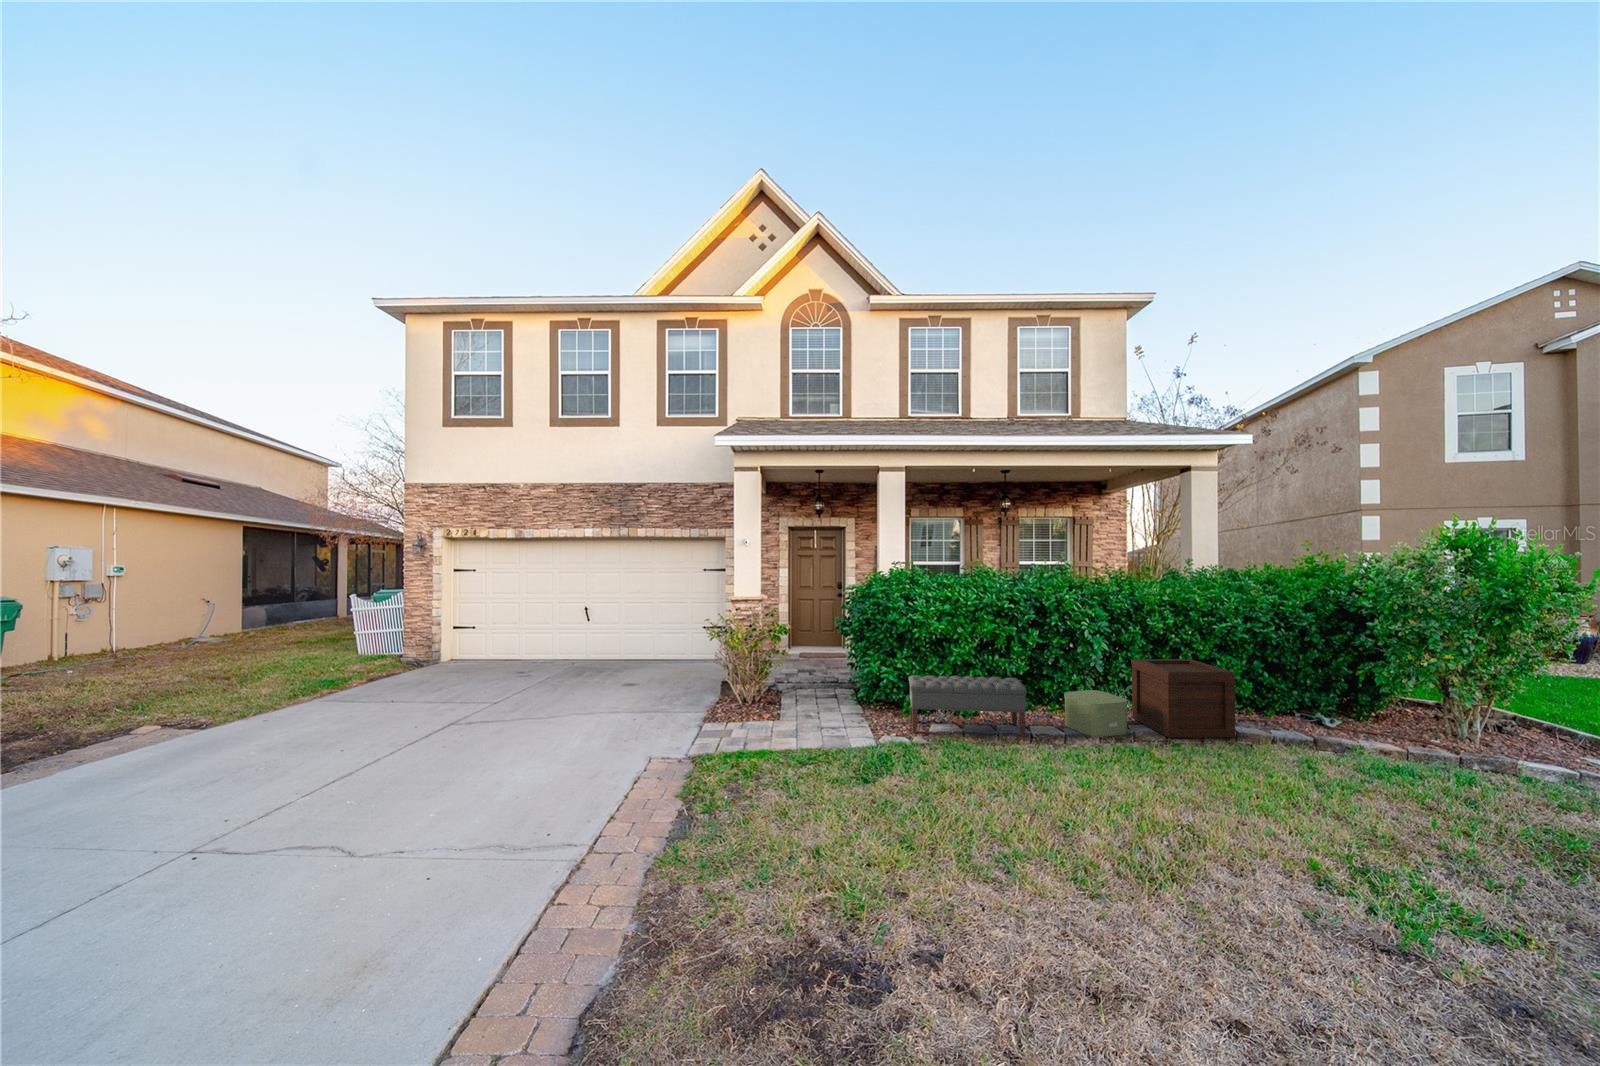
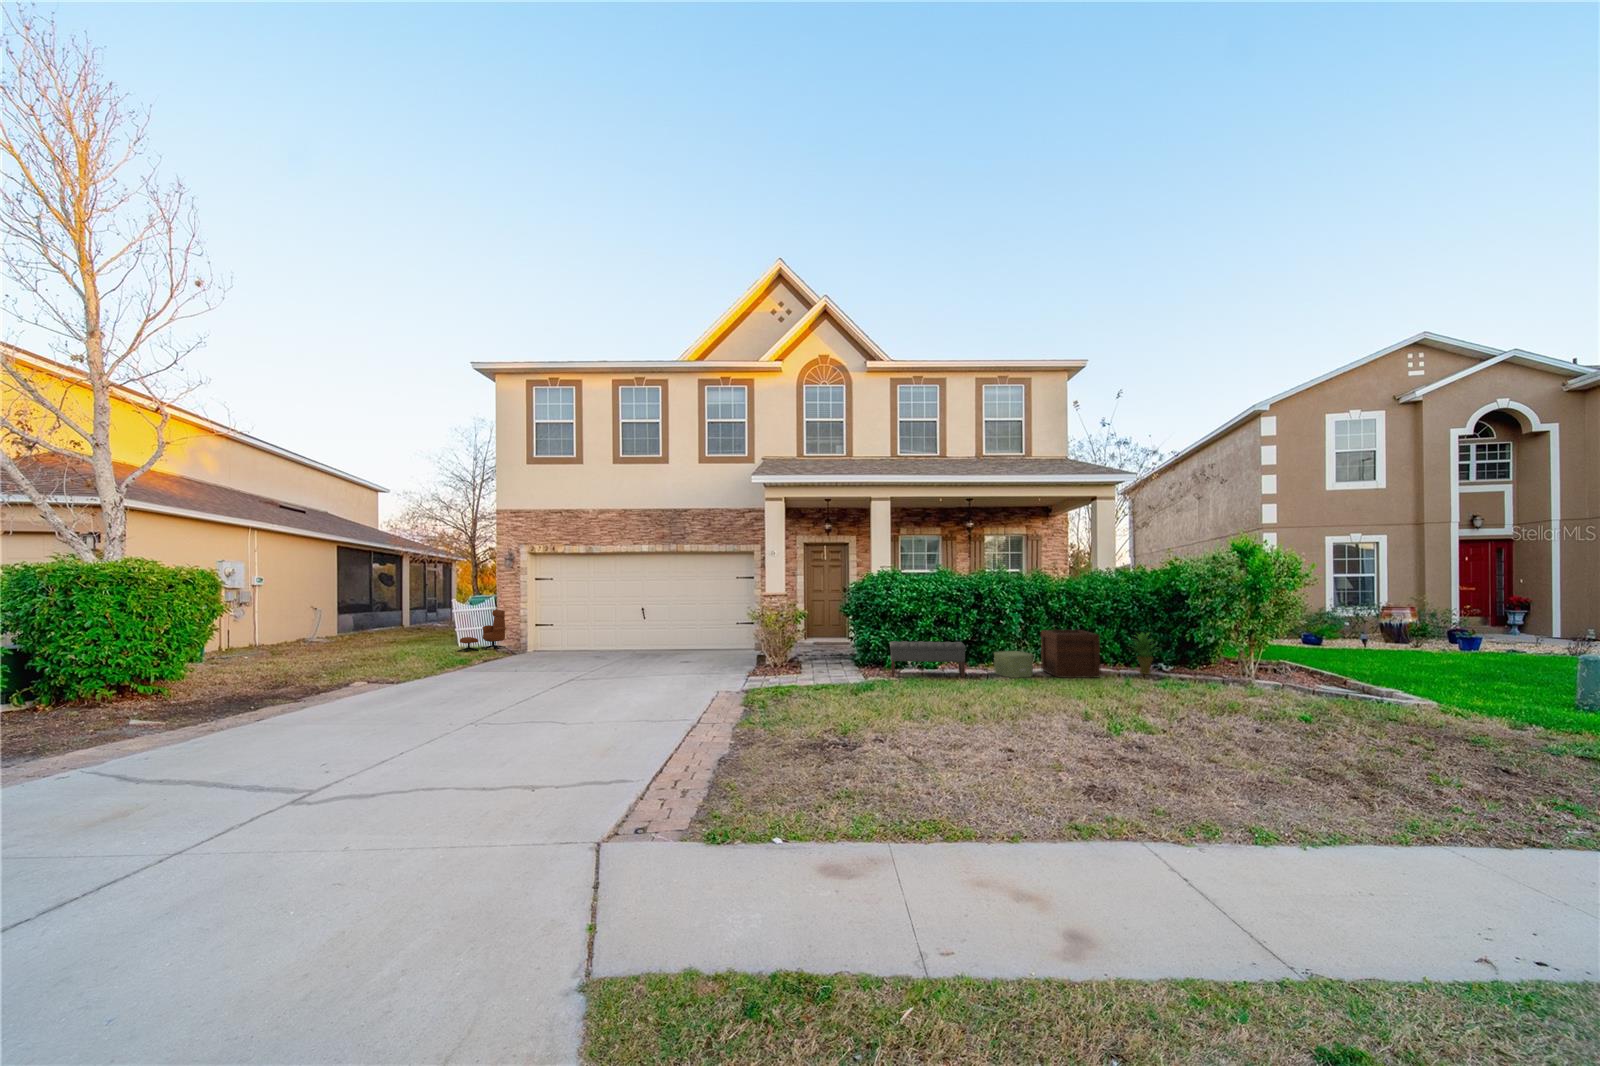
lounge chair: none [344,610,414,667] -> present [458,610,506,652]
potted plant: none [1263,664,1326,731] -> present [1134,632,1157,675]

